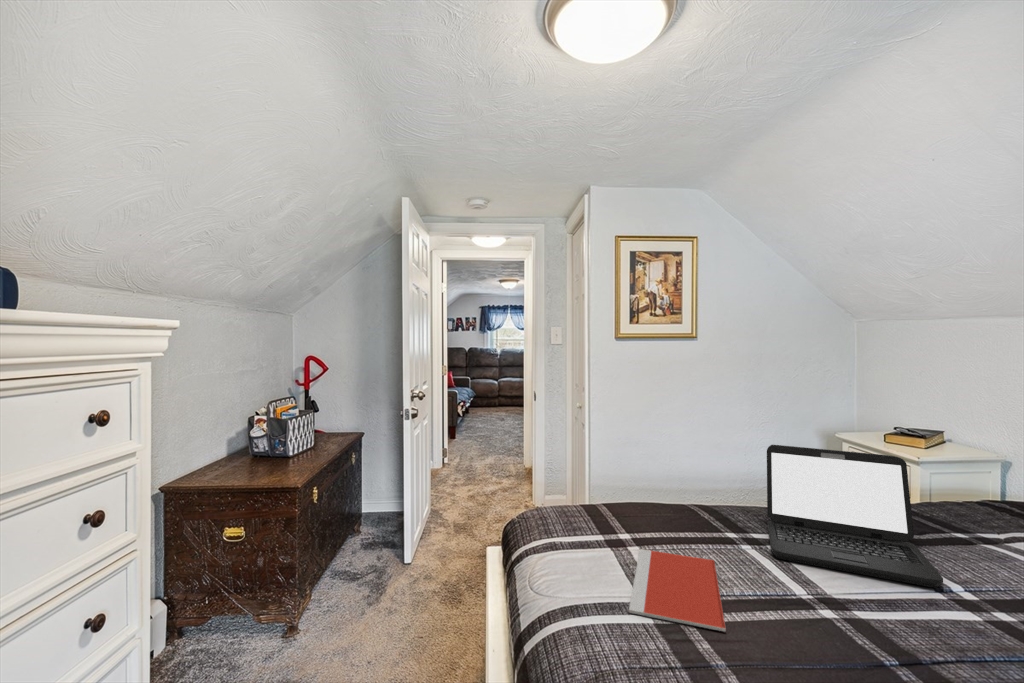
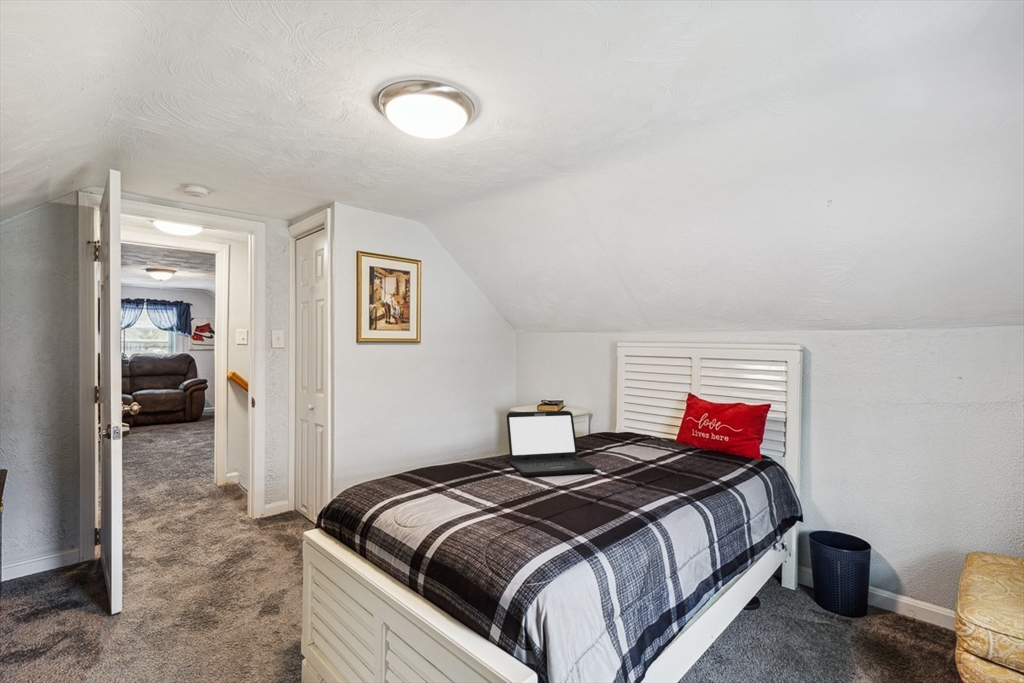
notebook: present [629,549,726,632] -> none [455,484,530,516]

